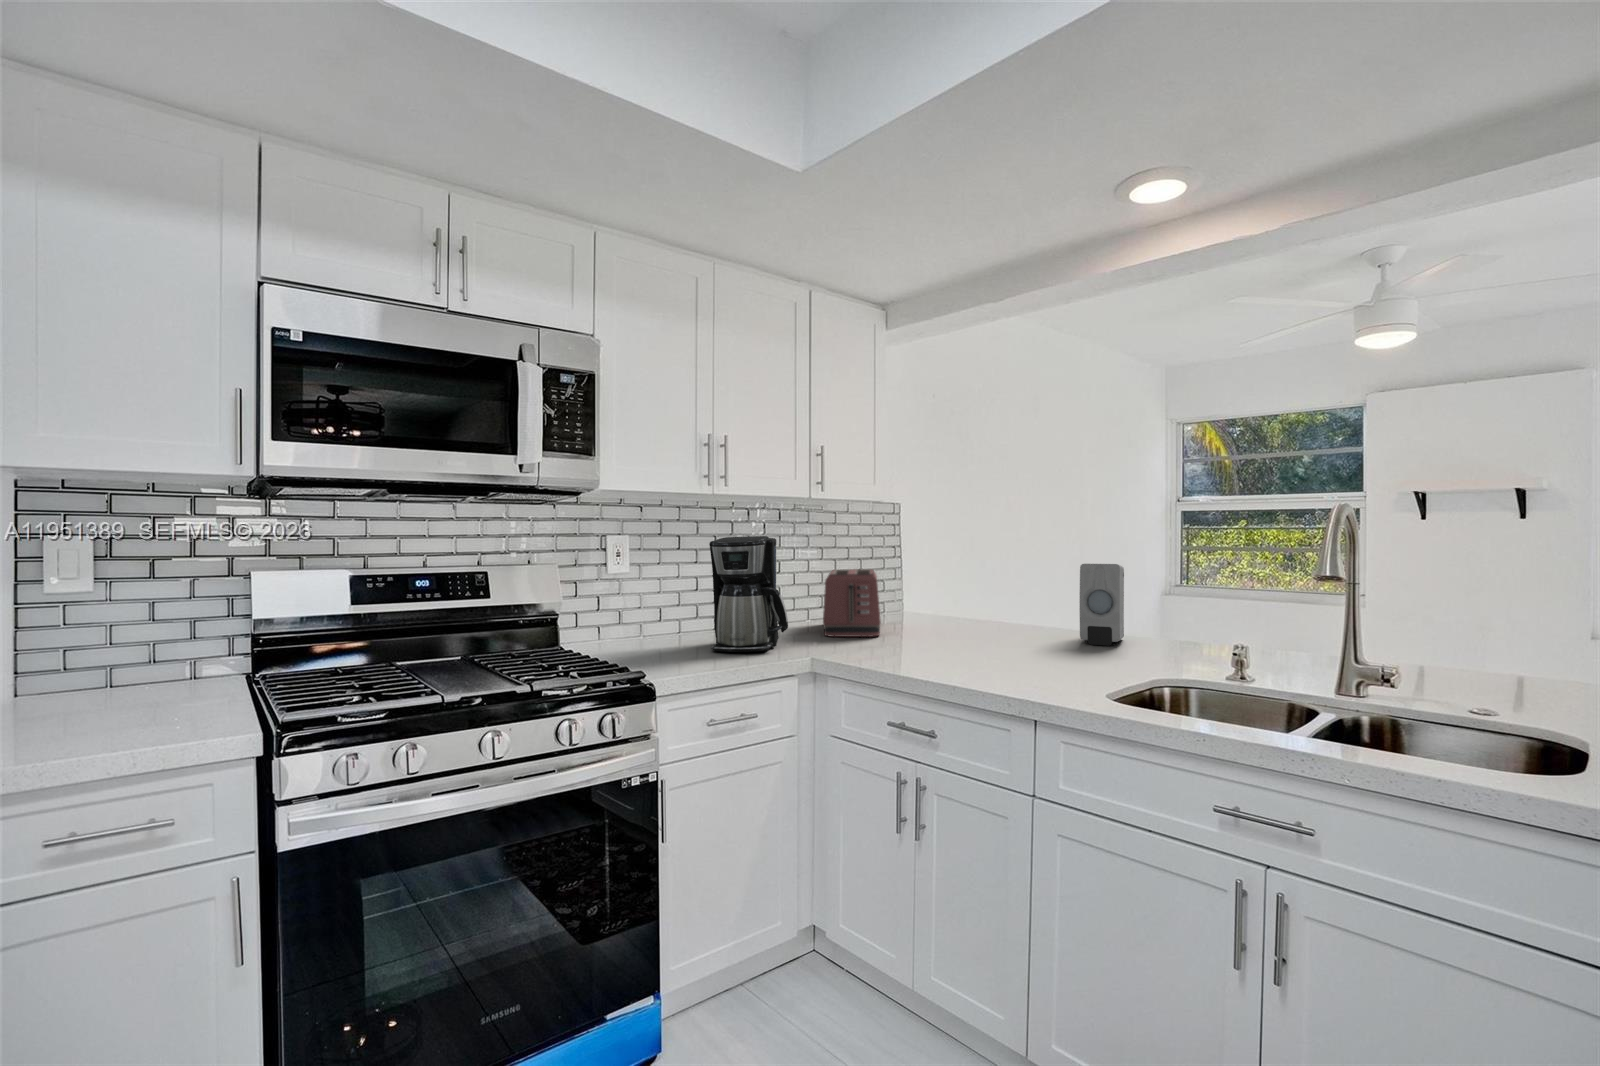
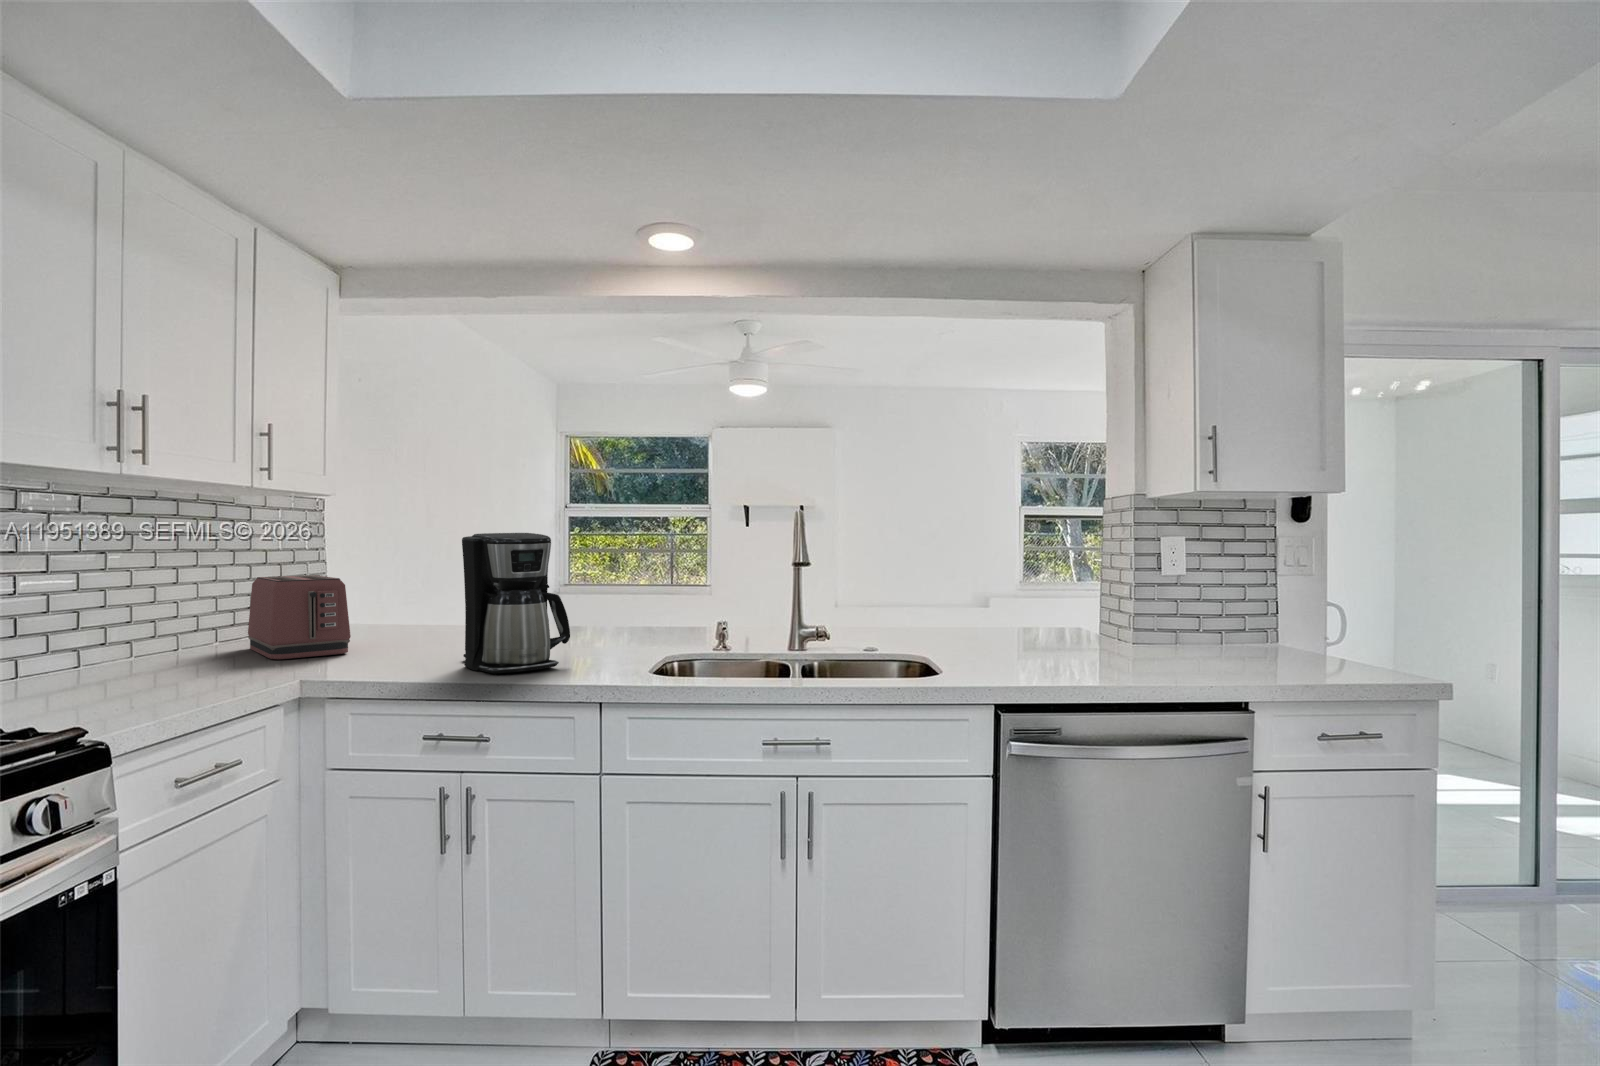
coffee maker: present [709,536,788,652] -> present [462,533,570,674]
soap dispenser: present [1080,564,1124,646] -> none [566,560,607,639]

